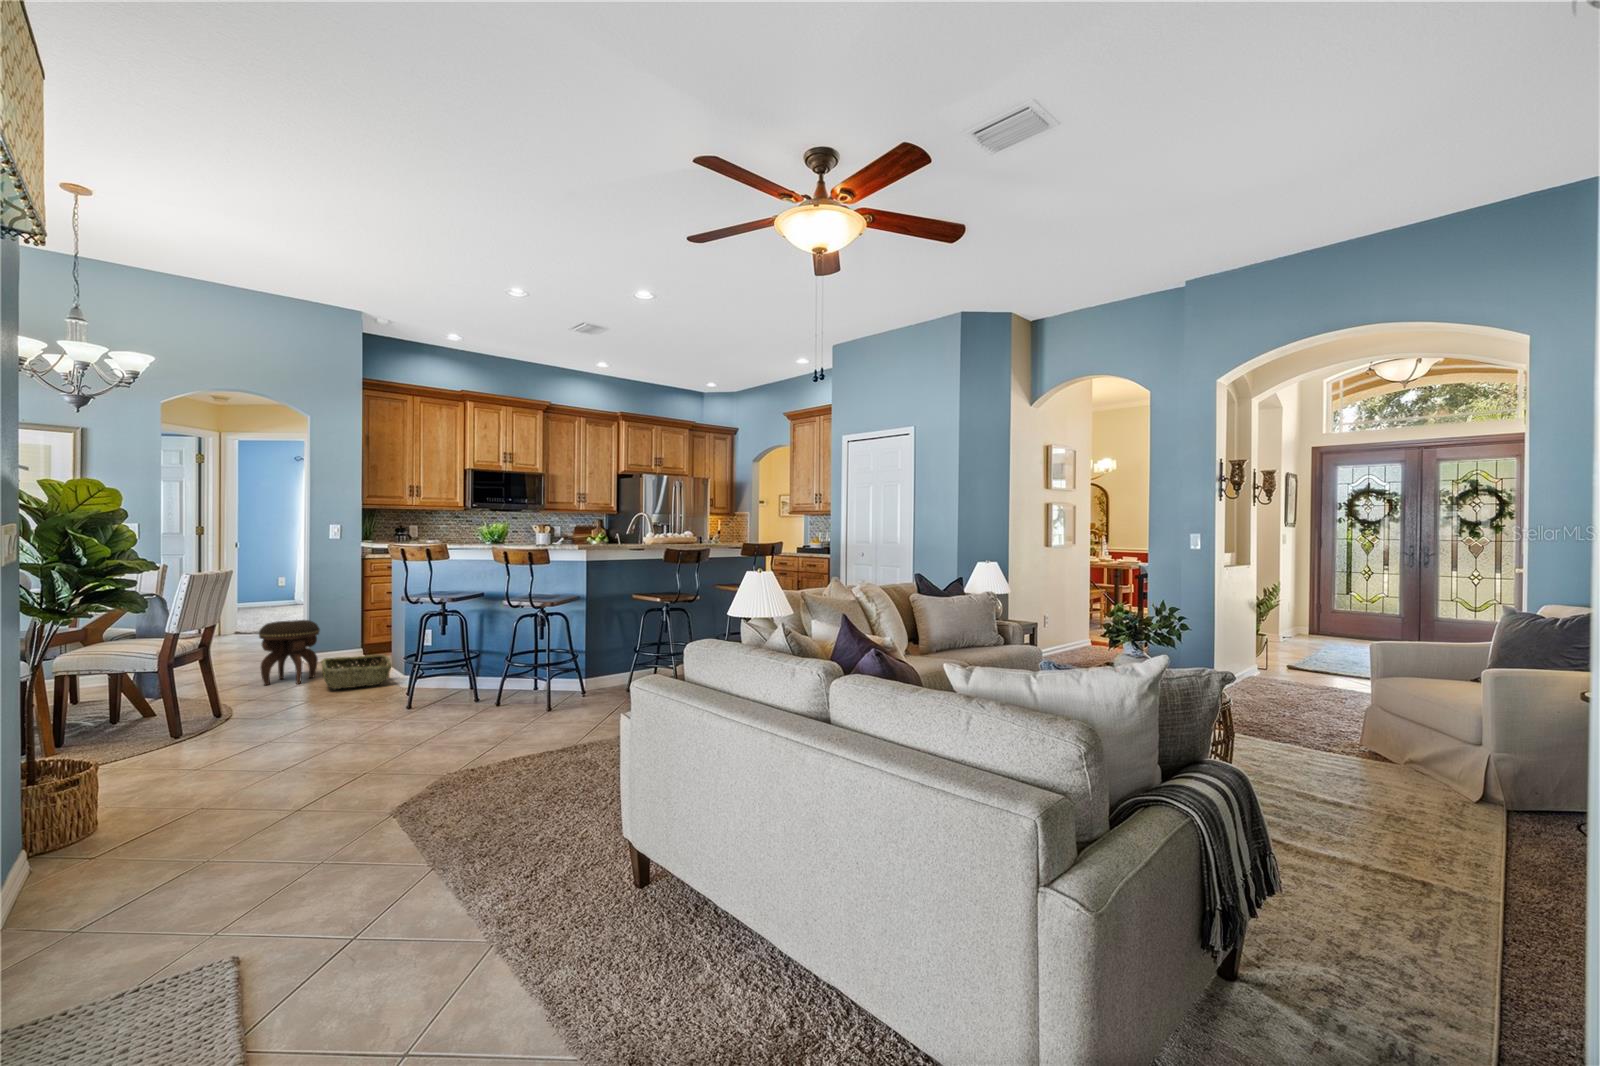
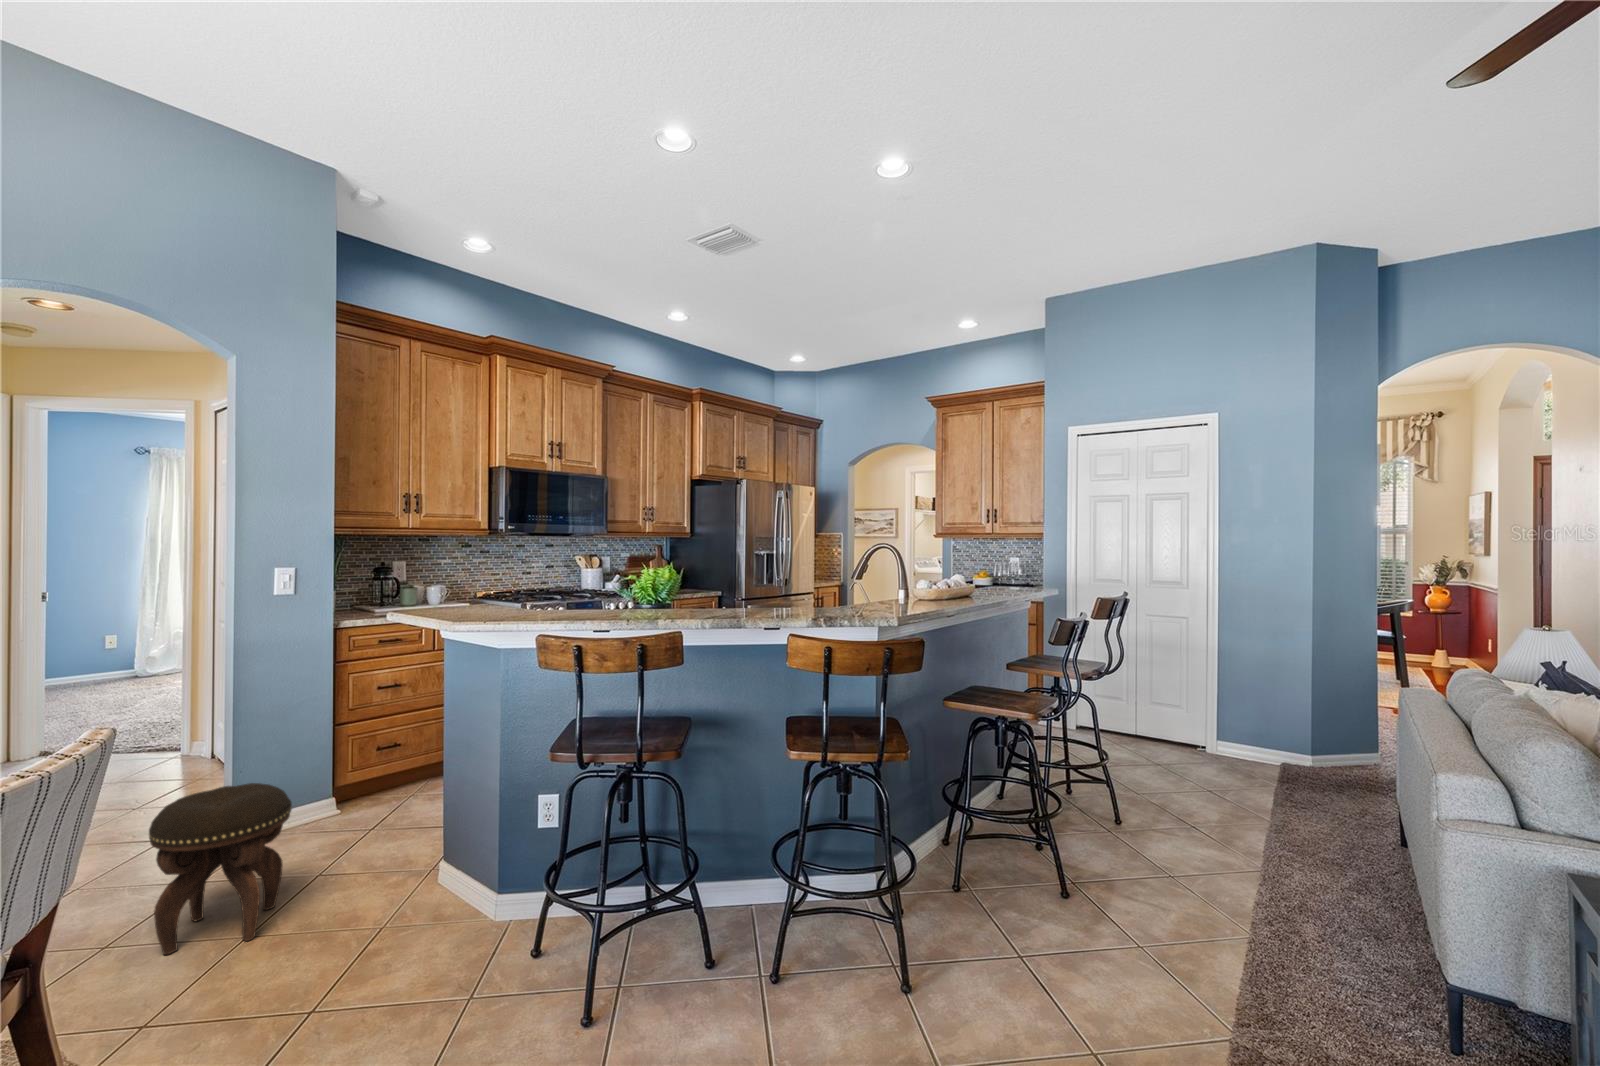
woven basket: present [321,655,392,689] -> none [316,850,477,962]

